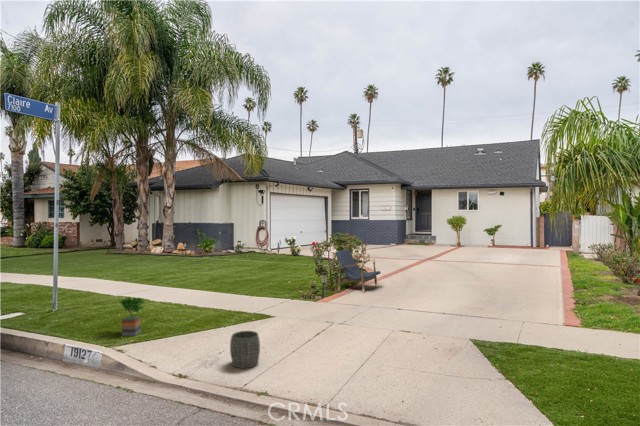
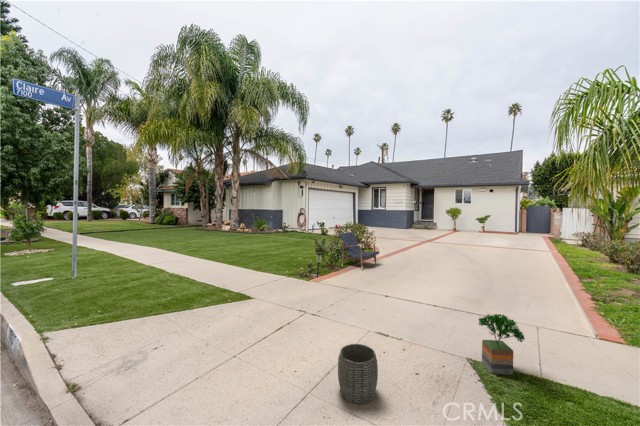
potted tree: present [120,298,144,336] -> present [478,314,525,375]
woven basket: present [230,331,260,368] -> present [338,344,378,404]

